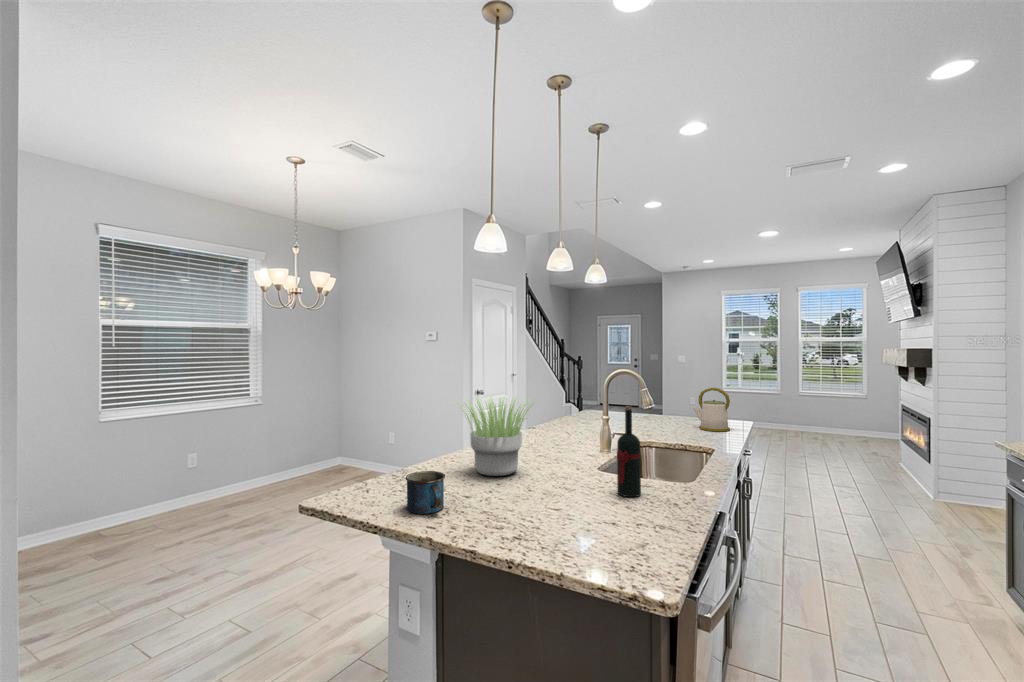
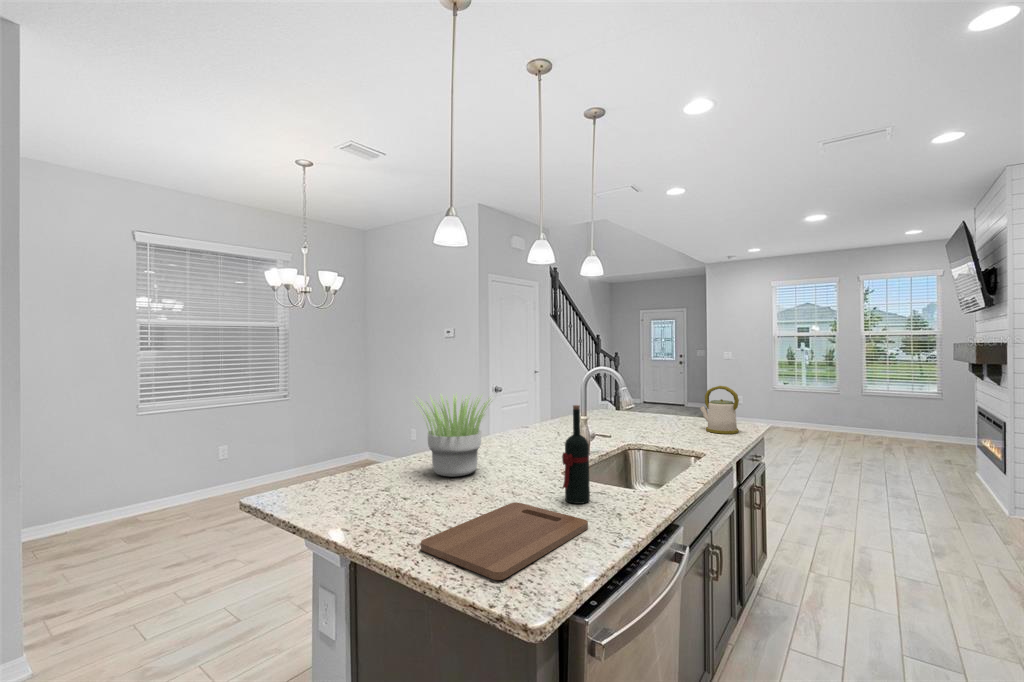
mug: present [405,471,445,514] -> none [334,470,377,514]
cutting board: none [518,497,656,565] -> present [421,502,588,580]

